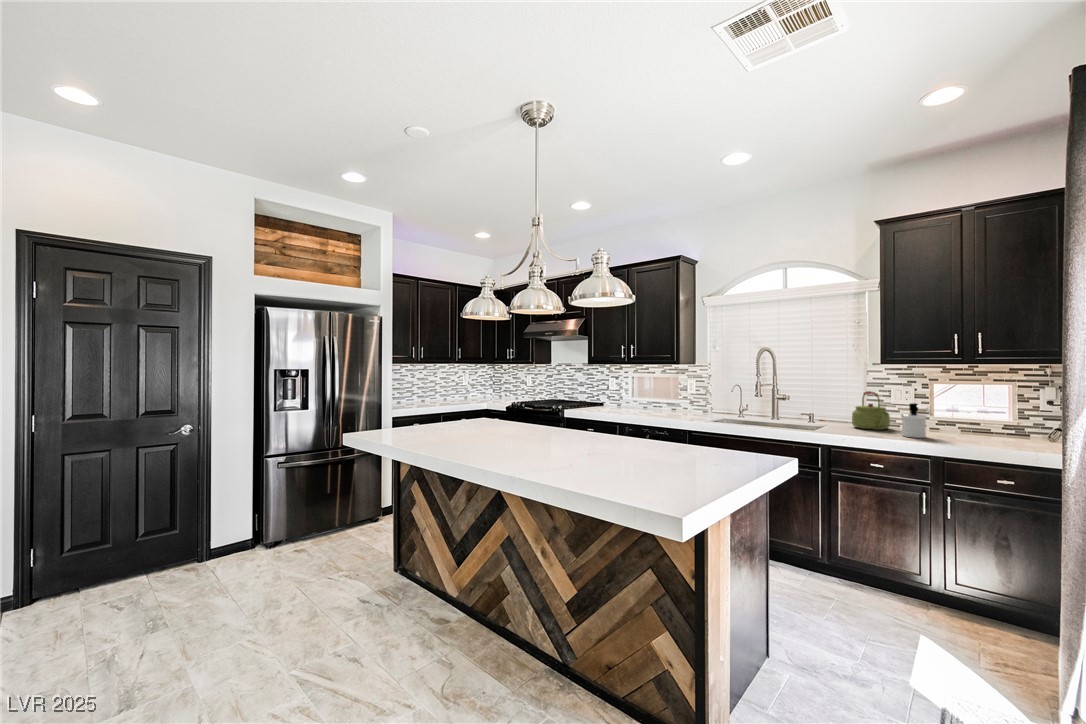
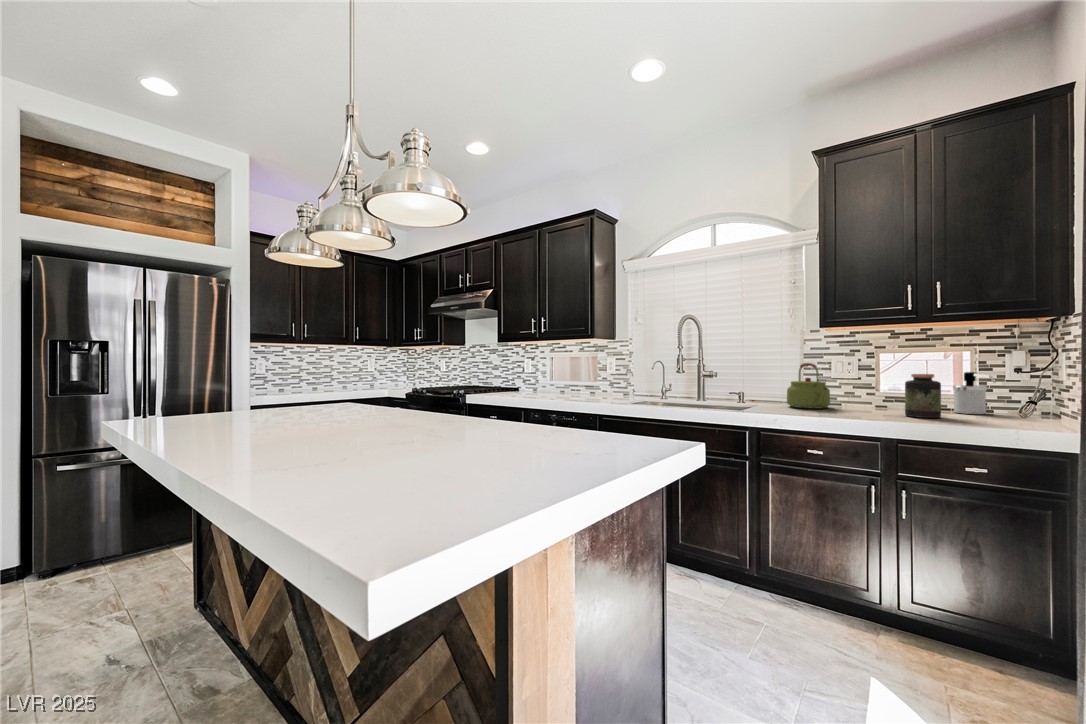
soap dispenser: present [901,403,930,438] -> present [953,372,996,414]
jar: none [953,404,983,440] -> present [905,374,941,418]

